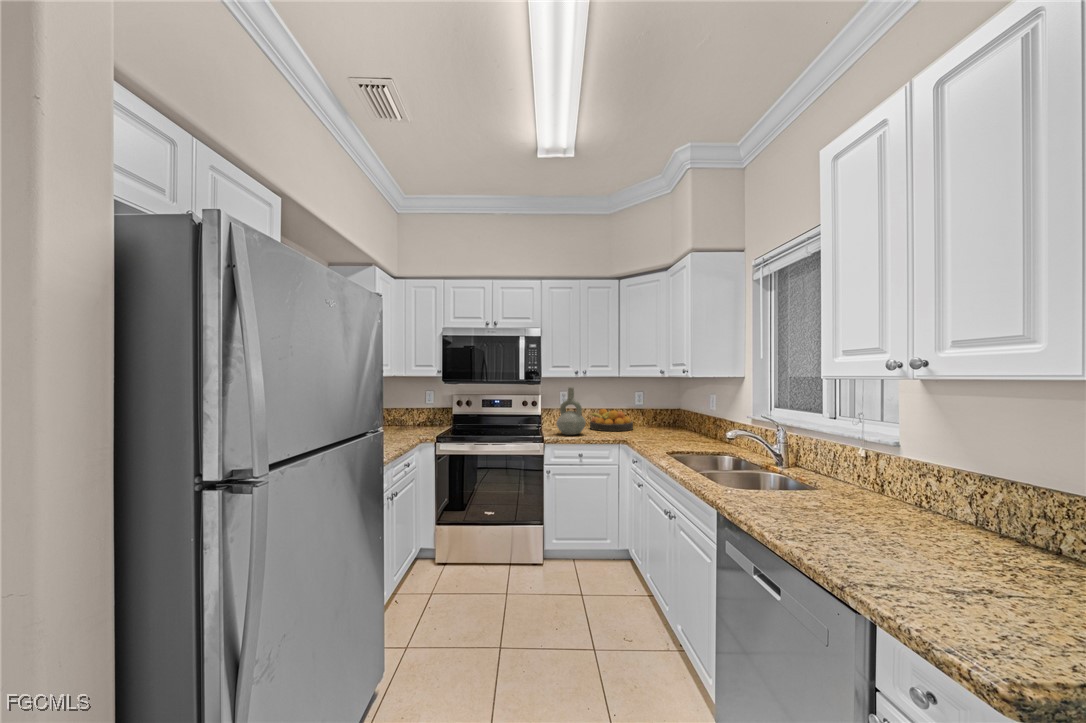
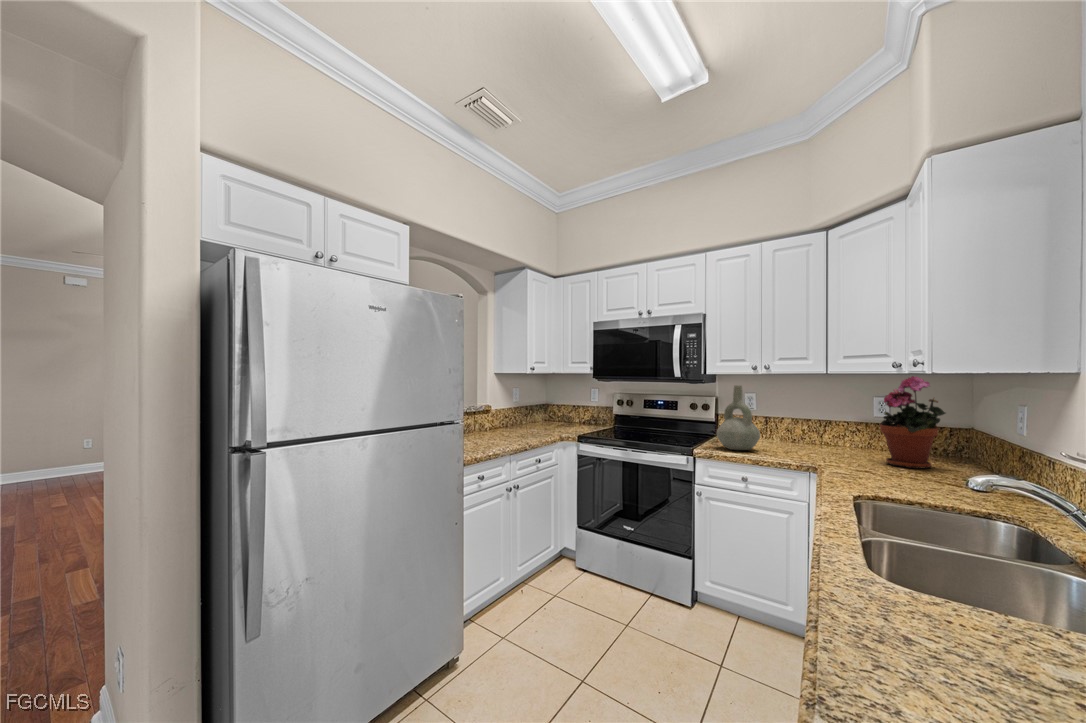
potted plant: none [651,380,682,435] -> present [880,376,945,469]
fruit bowl: present [590,409,633,431] -> none [783,419,858,454]

